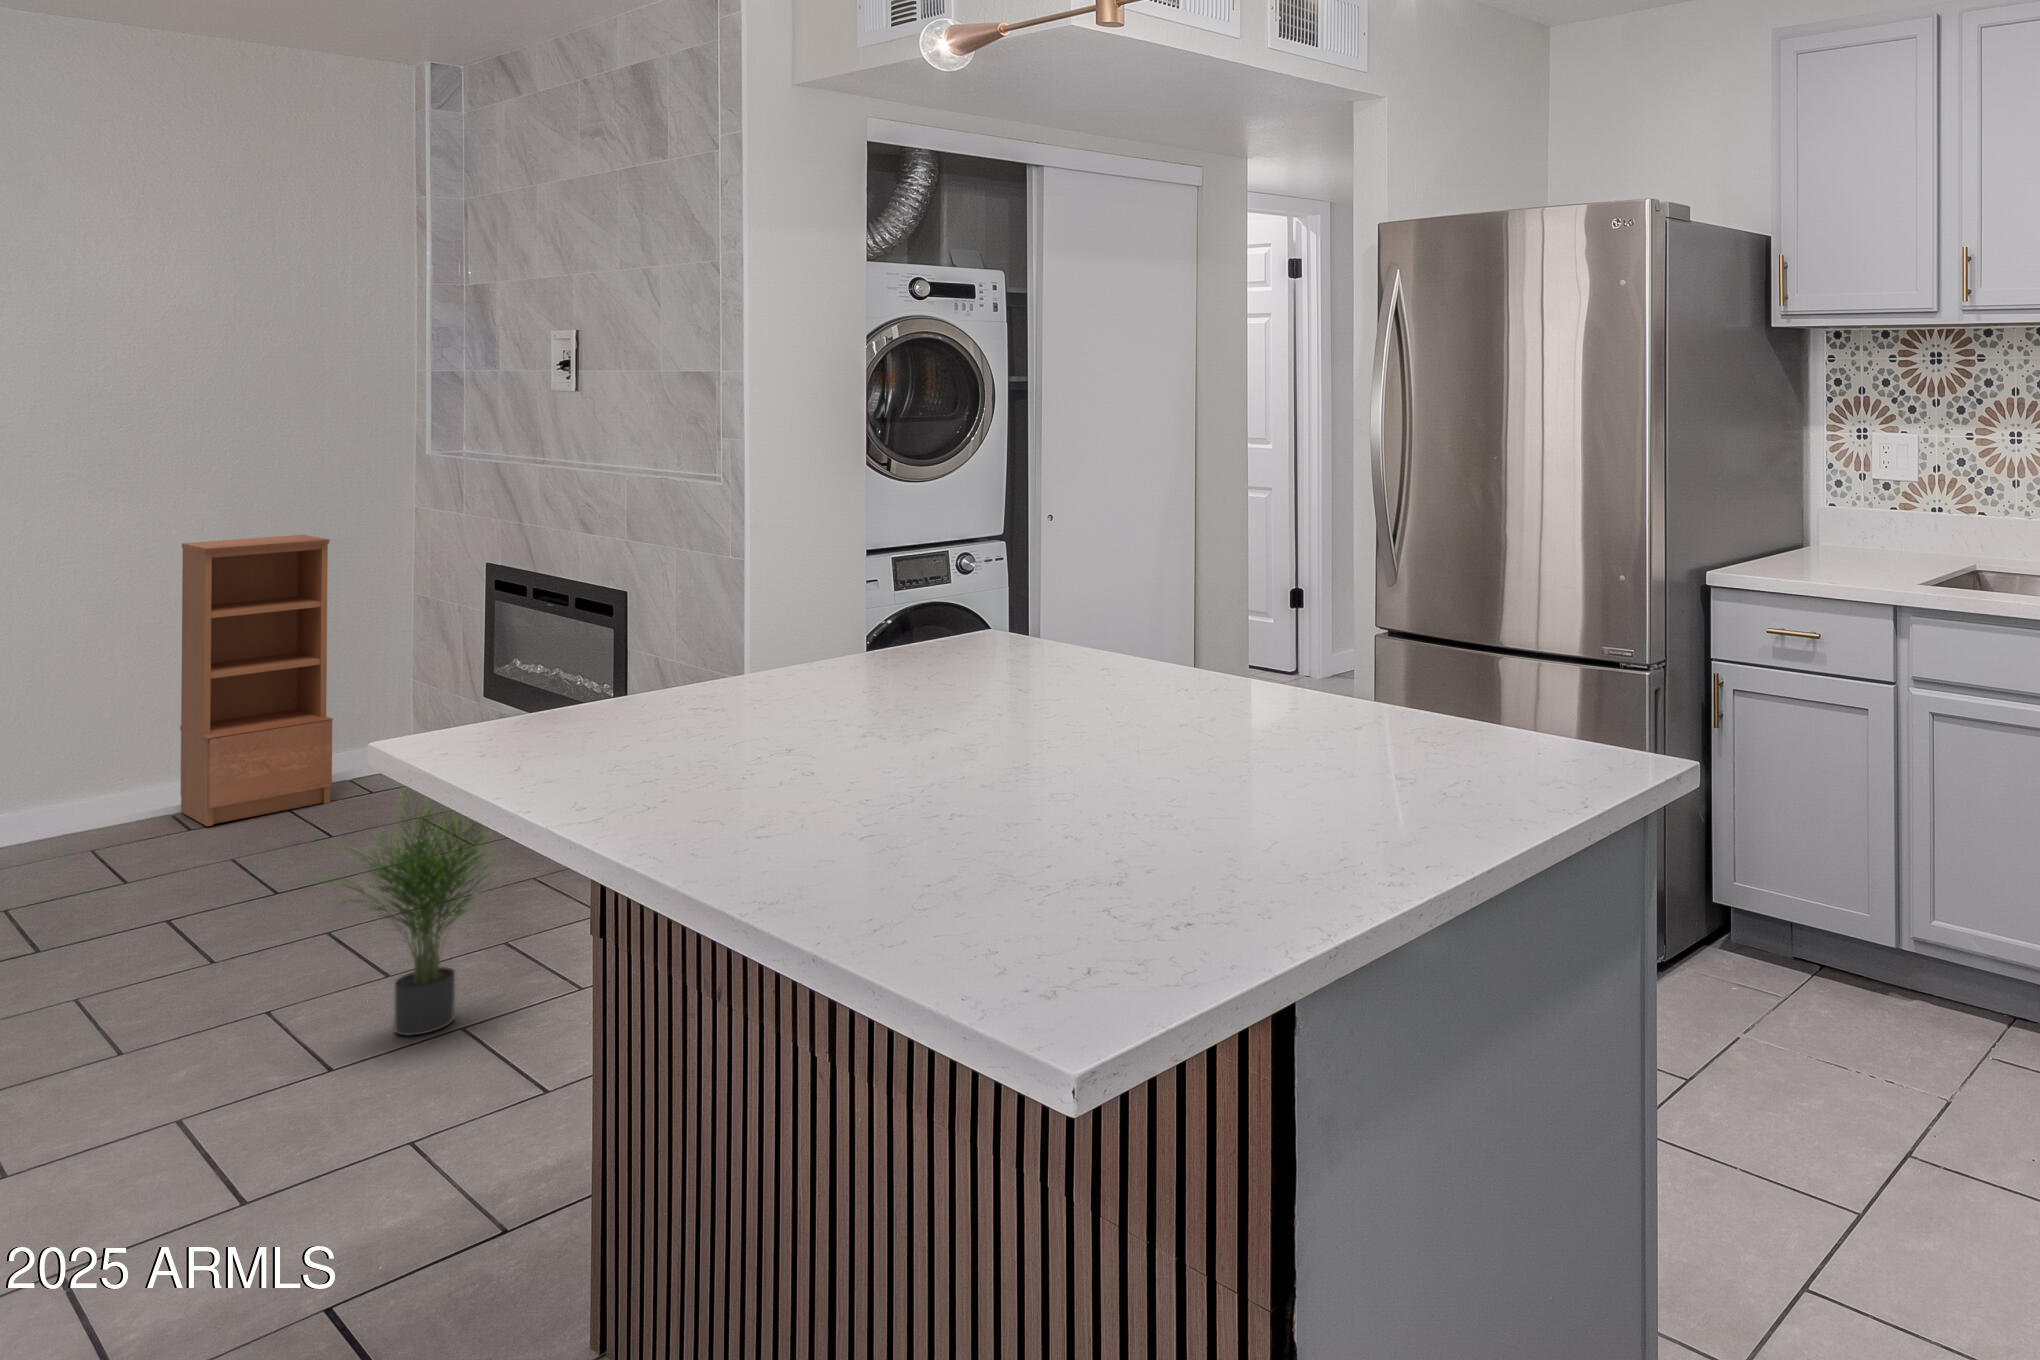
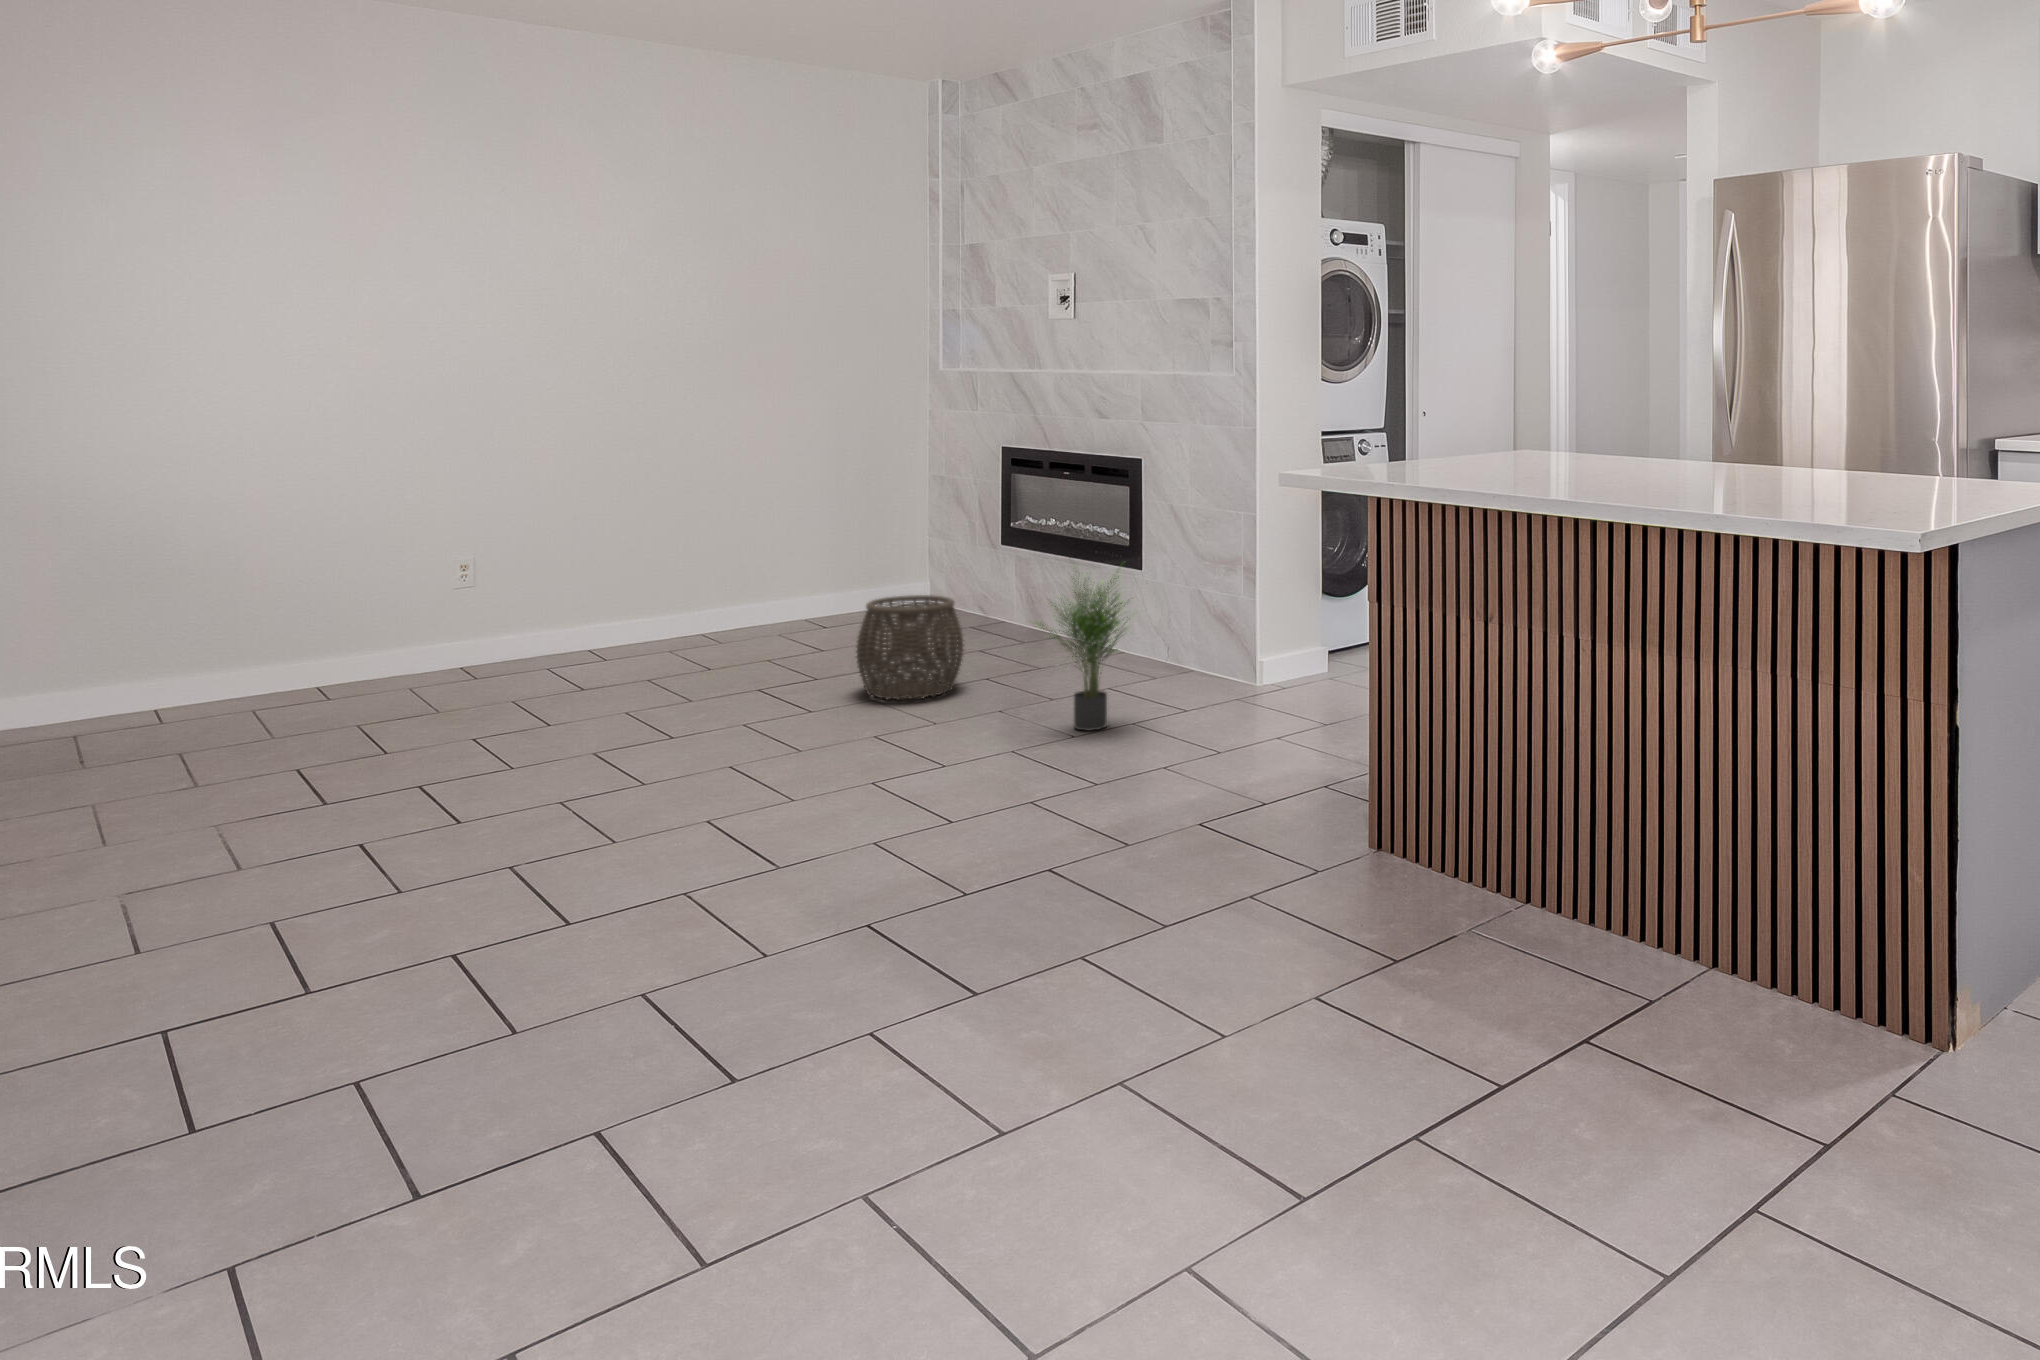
bookcase: present [180,535,333,826] -> none [795,427,891,628]
woven basket: none [101,810,306,983] -> present [856,595,964,700]

